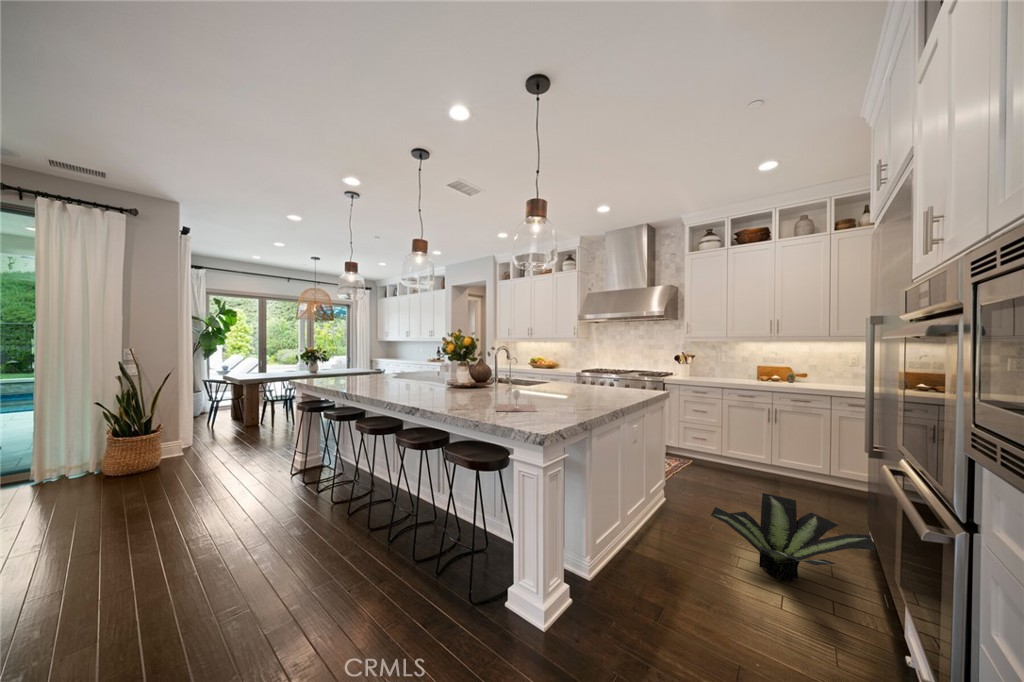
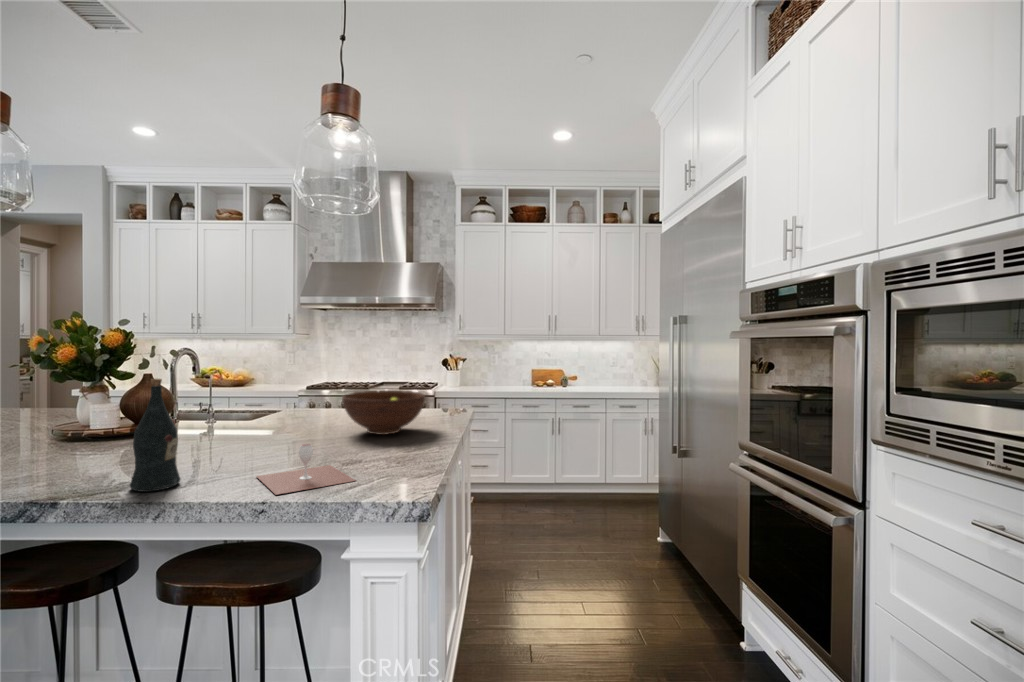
wine bottle: none [451,354,470,404] -> present [130,379,181,492]
fruit bowl: none [561,370,611,396] -> present [342,391,425,435]
potted plant: present [711,493,875,582] -> none [555,525,708,628]

